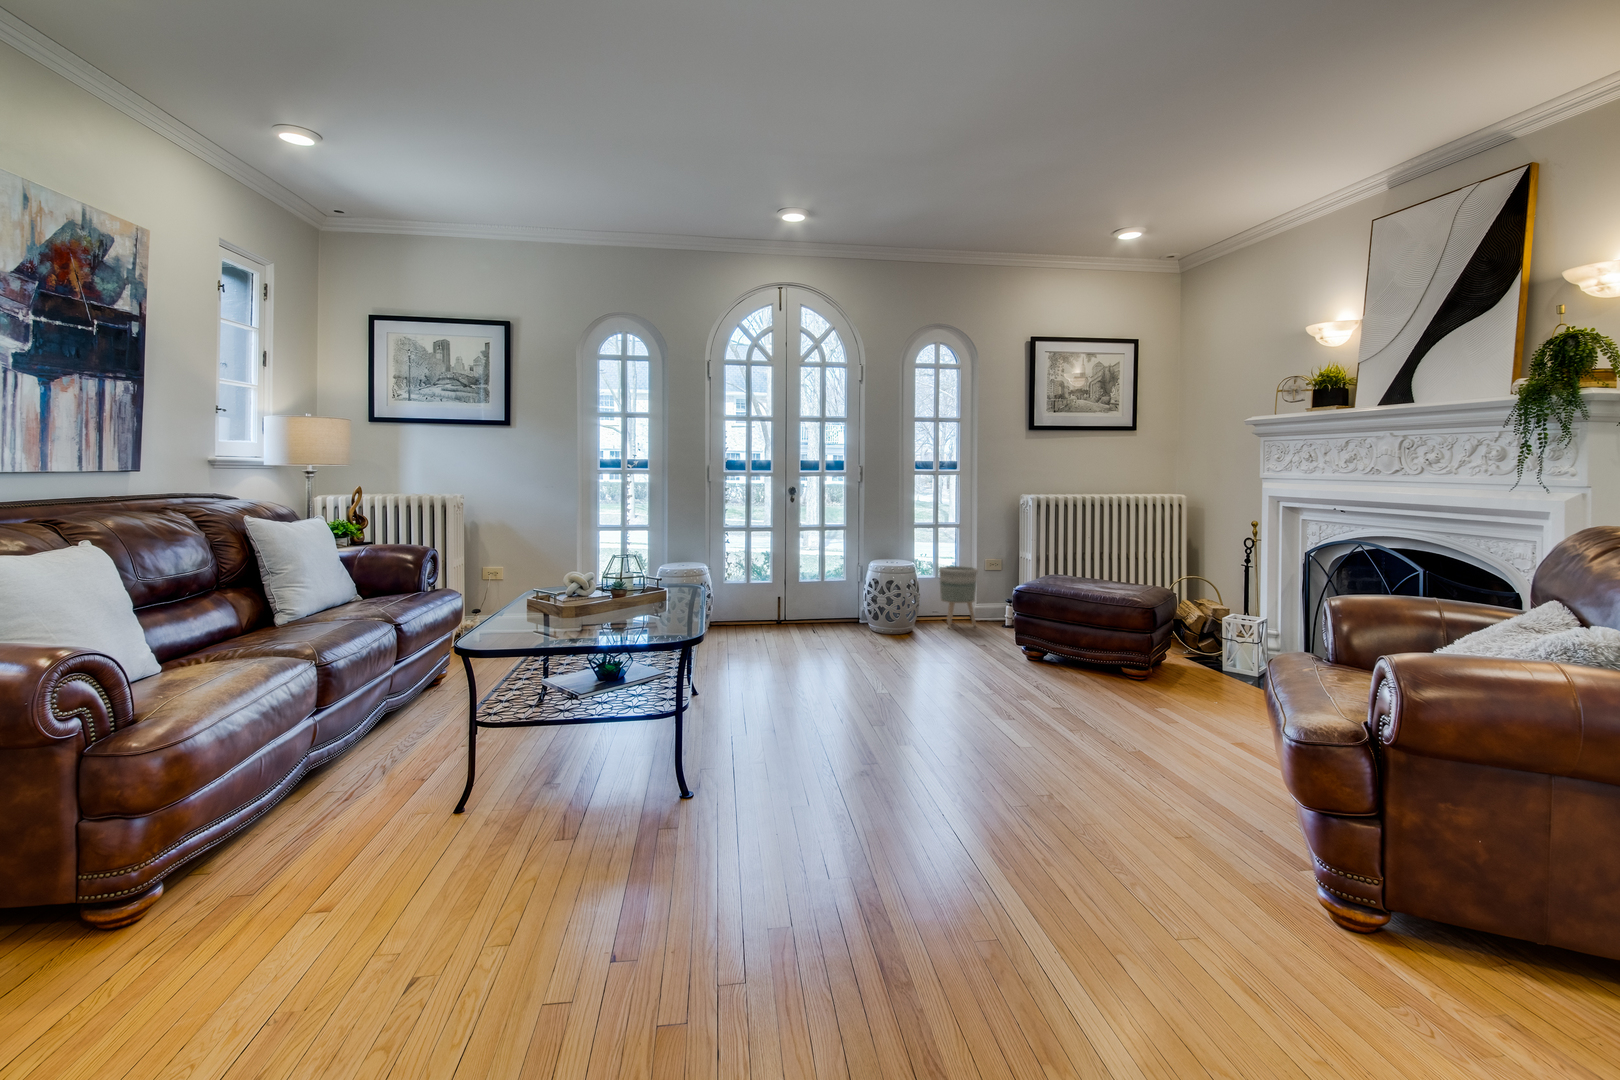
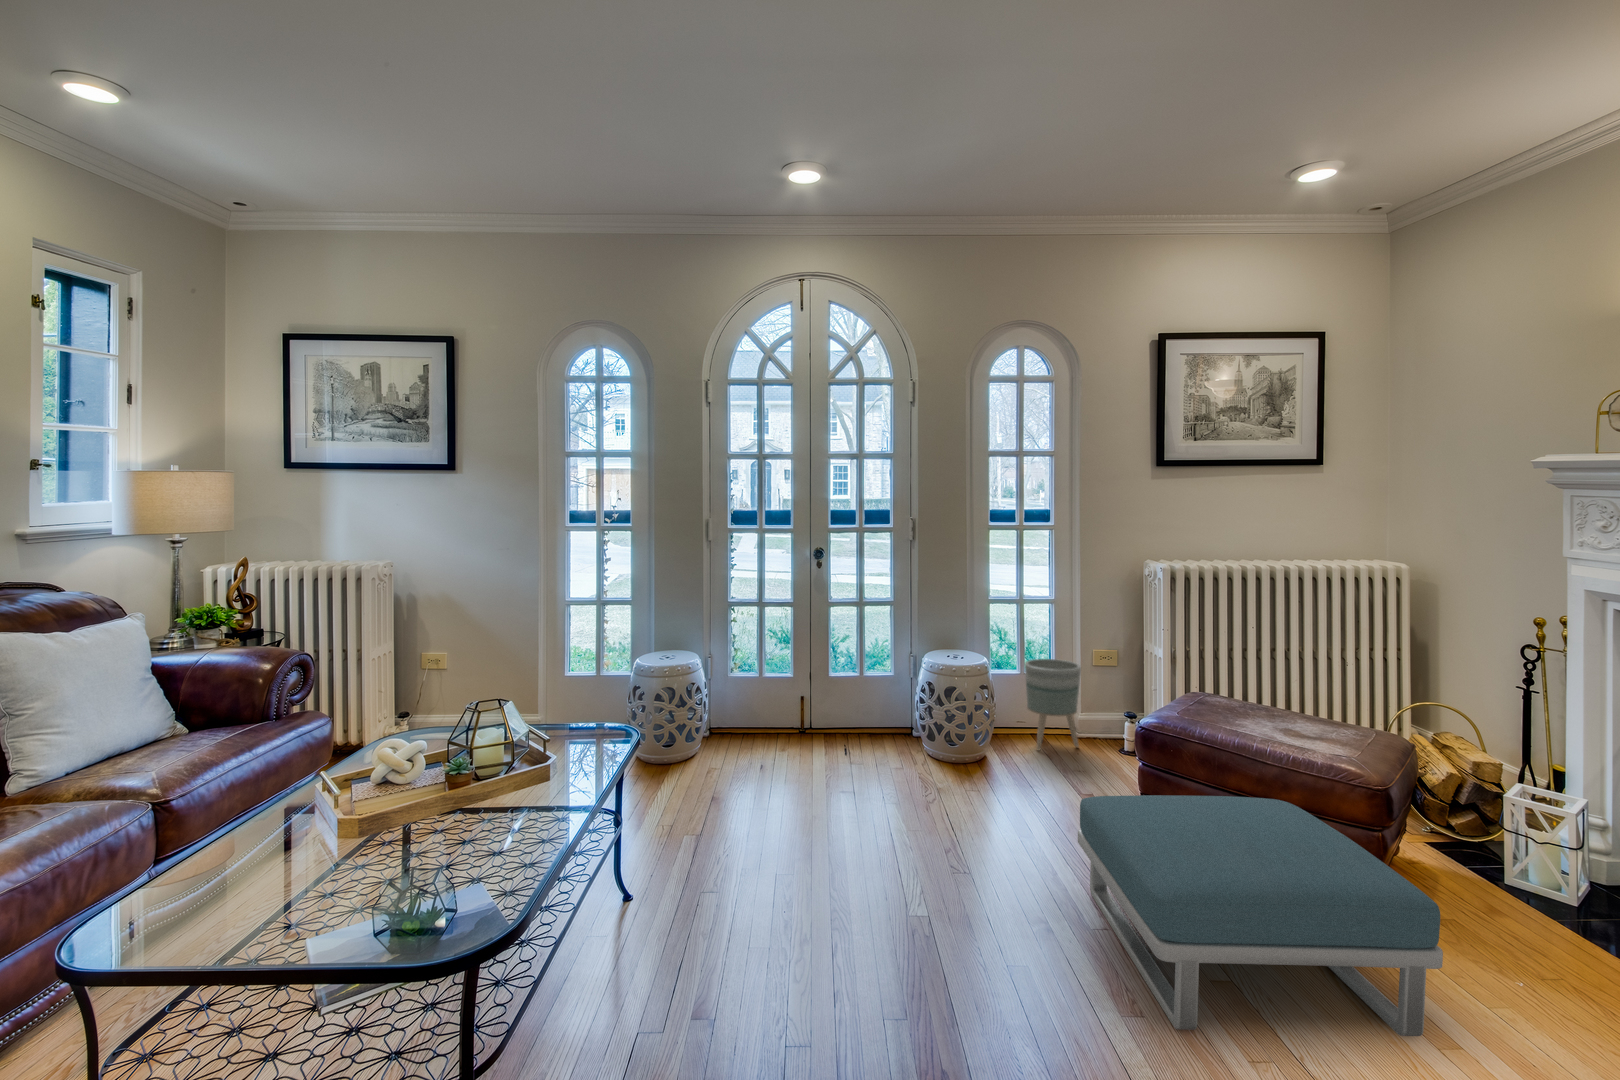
footstool: none [984,618,1171,717] -> present [1078,795,1443,1036]

